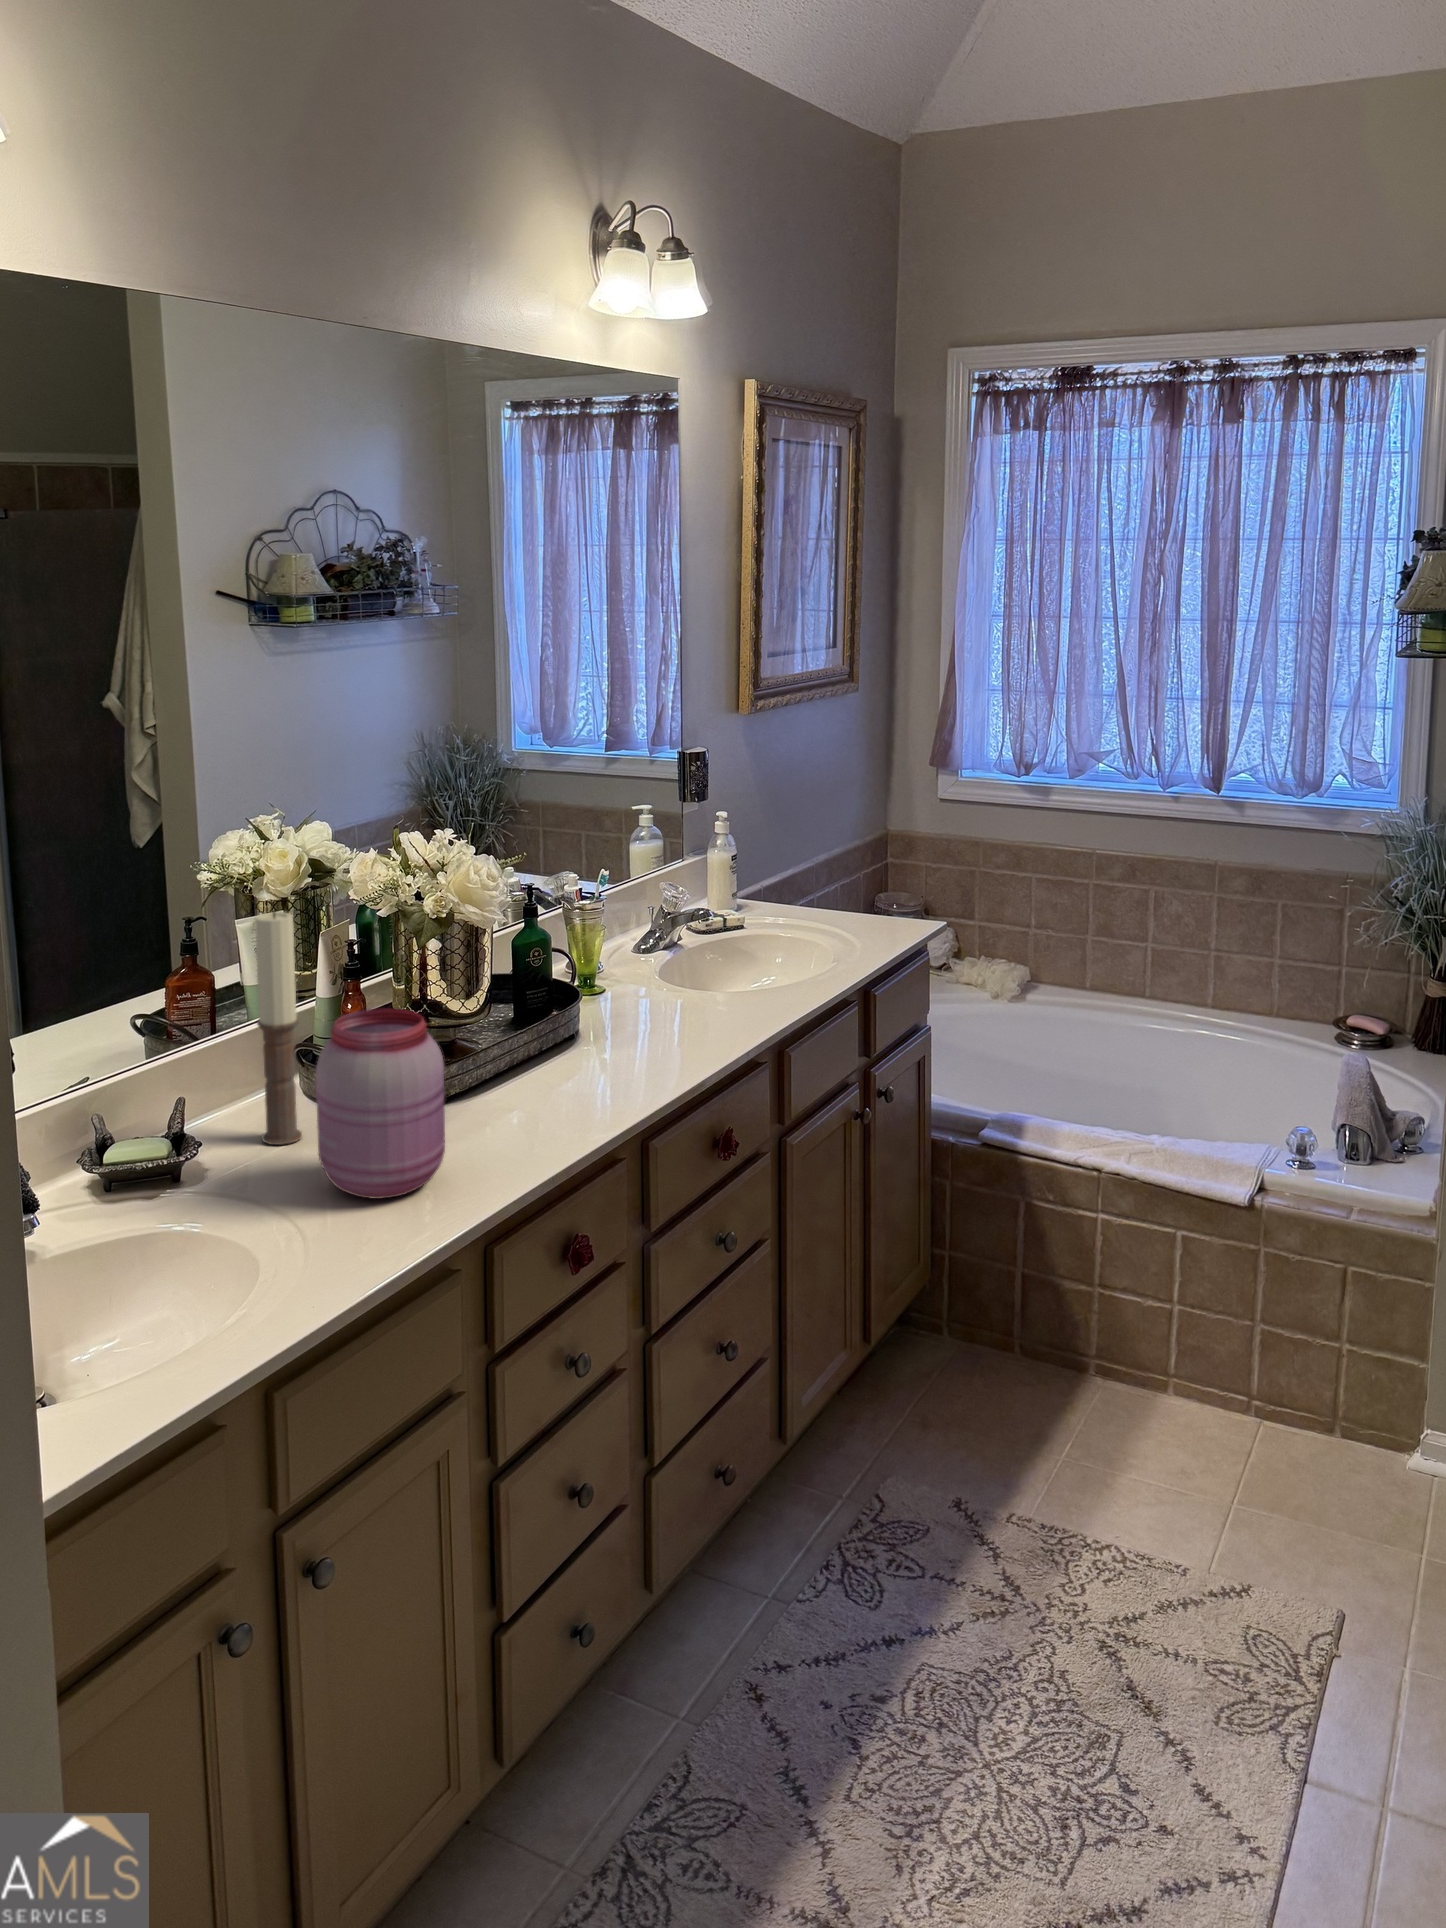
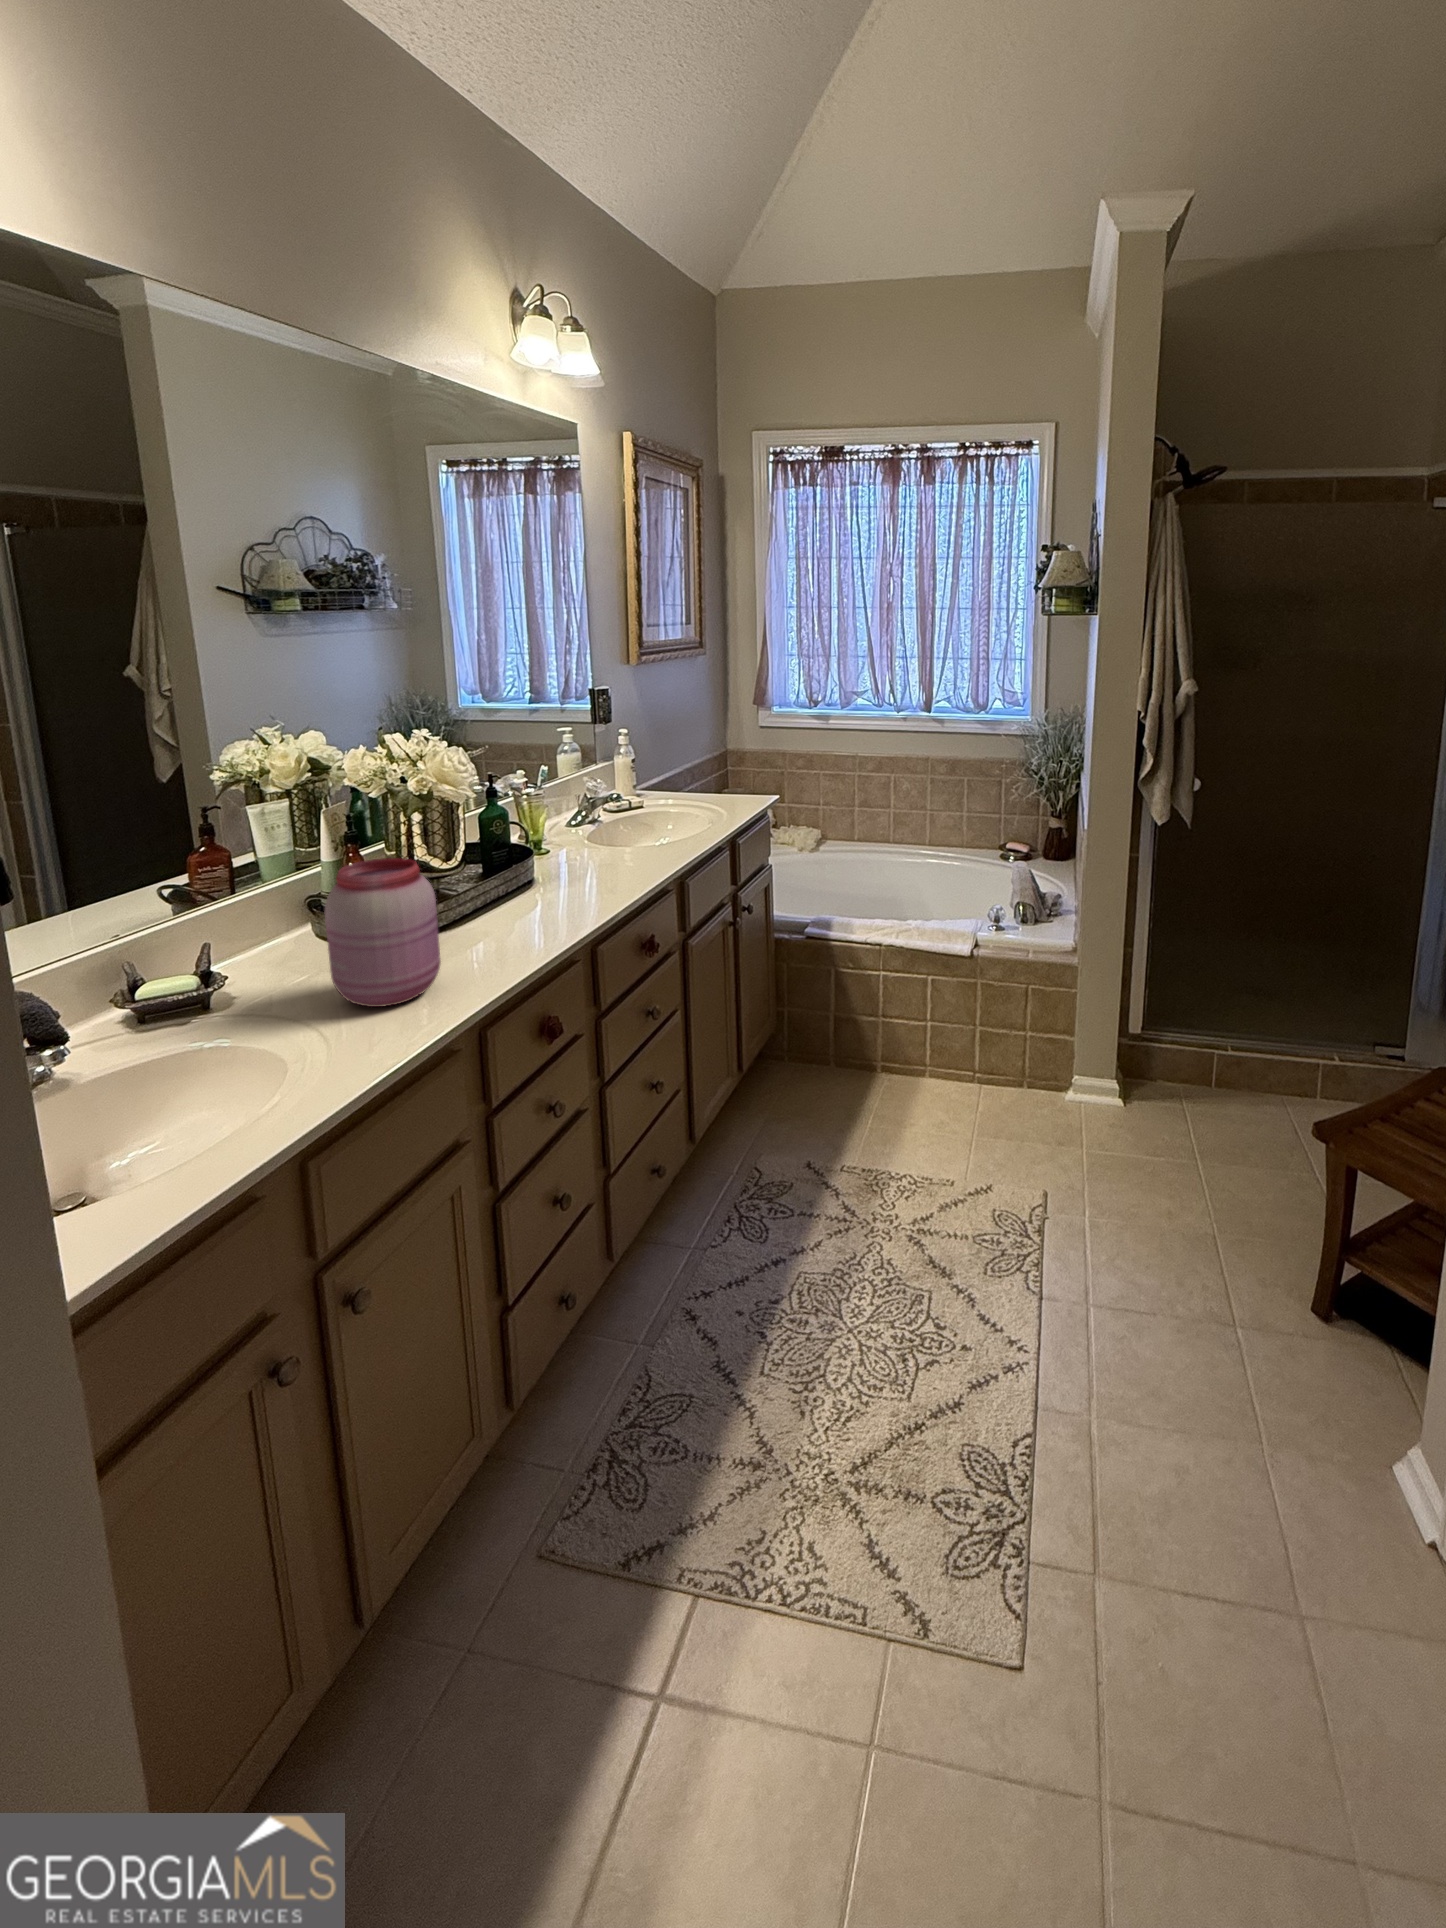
candle: present [255,910,302,1145] -> none [262,788,316,977]

